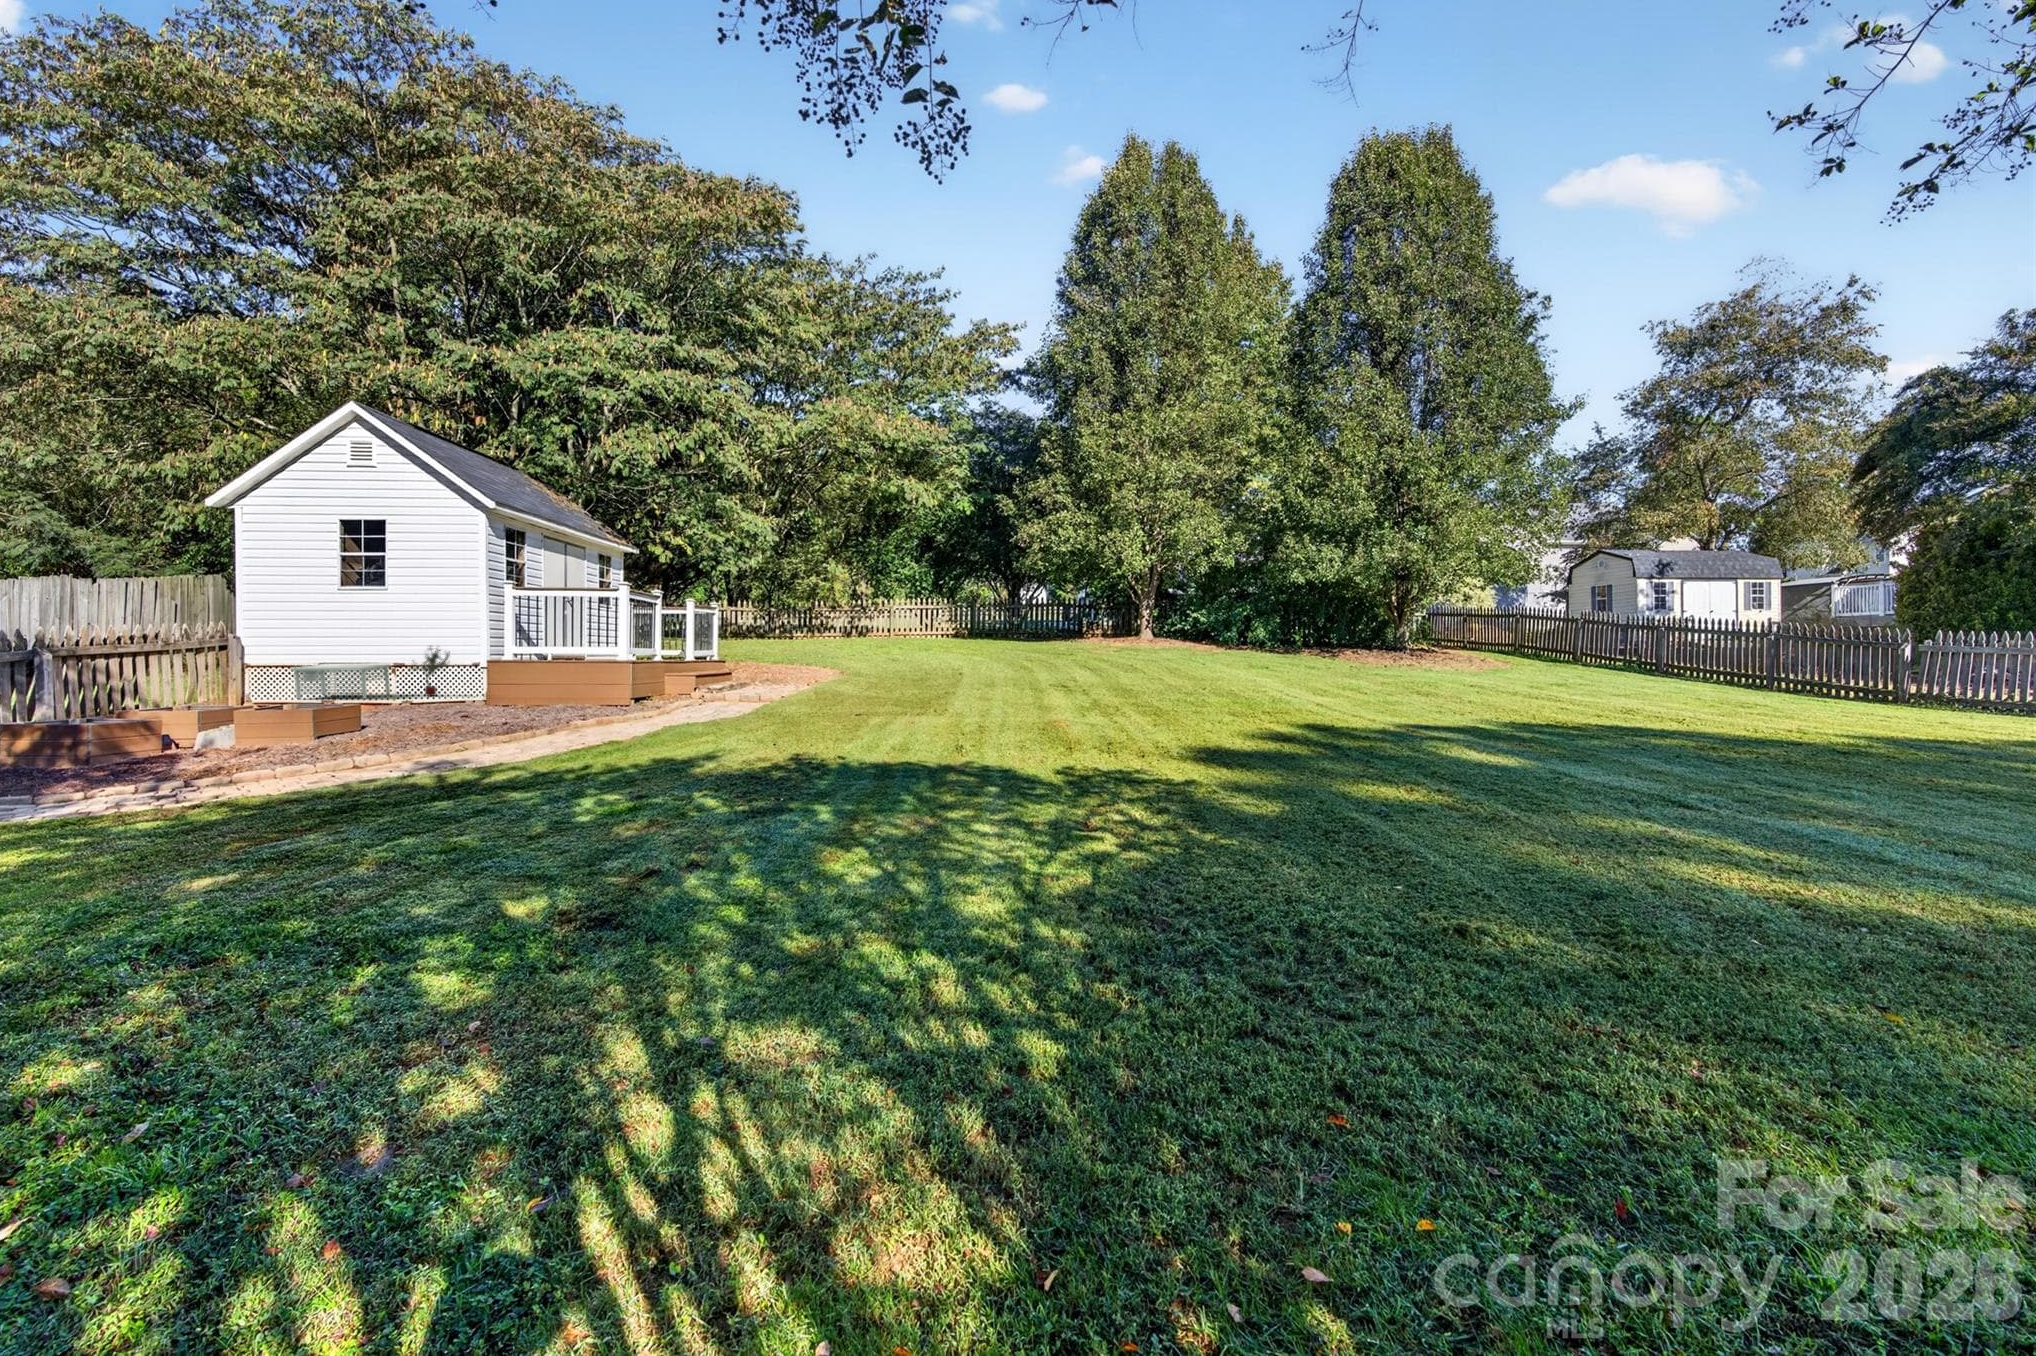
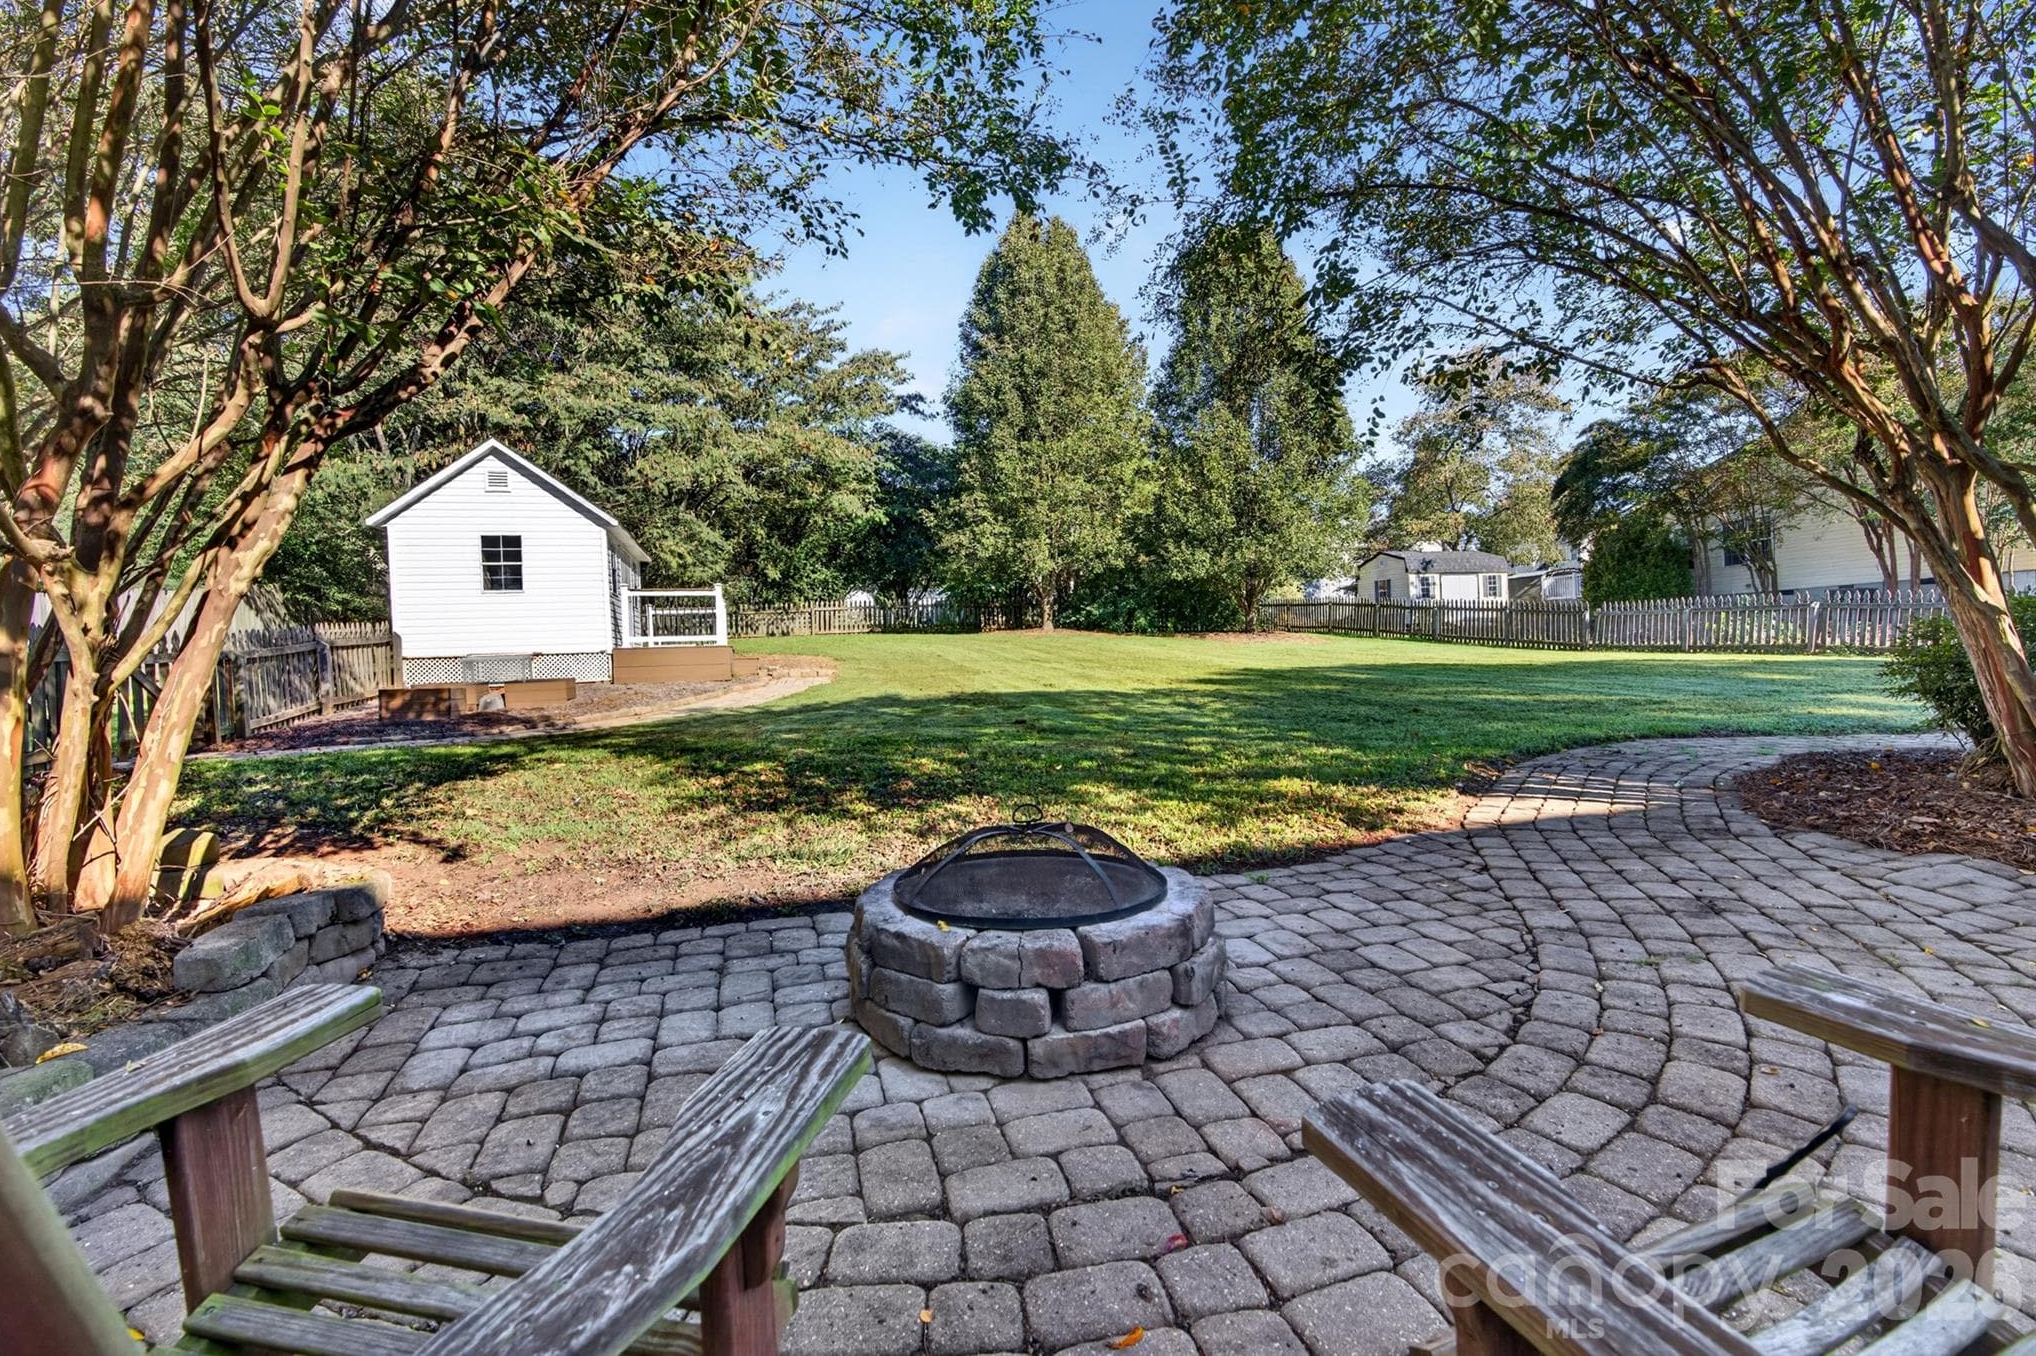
potted tree: present [409,646,450,696] -> none [553,638,591,680]

